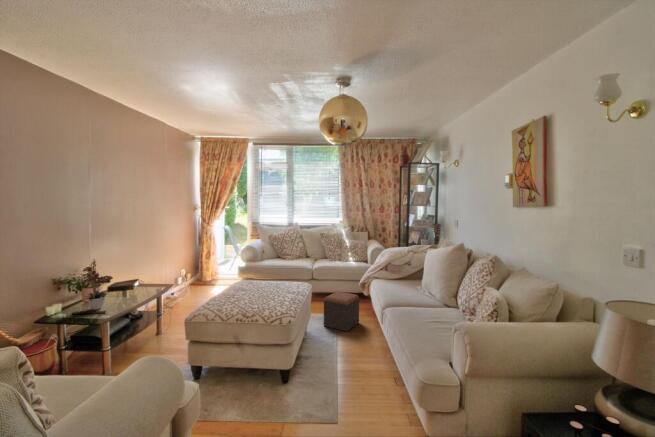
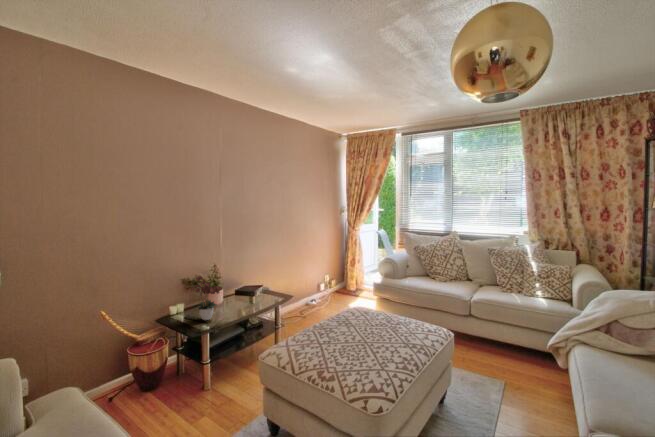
footstool: present [324,291,359,332] -> none [474,347,543,424]

